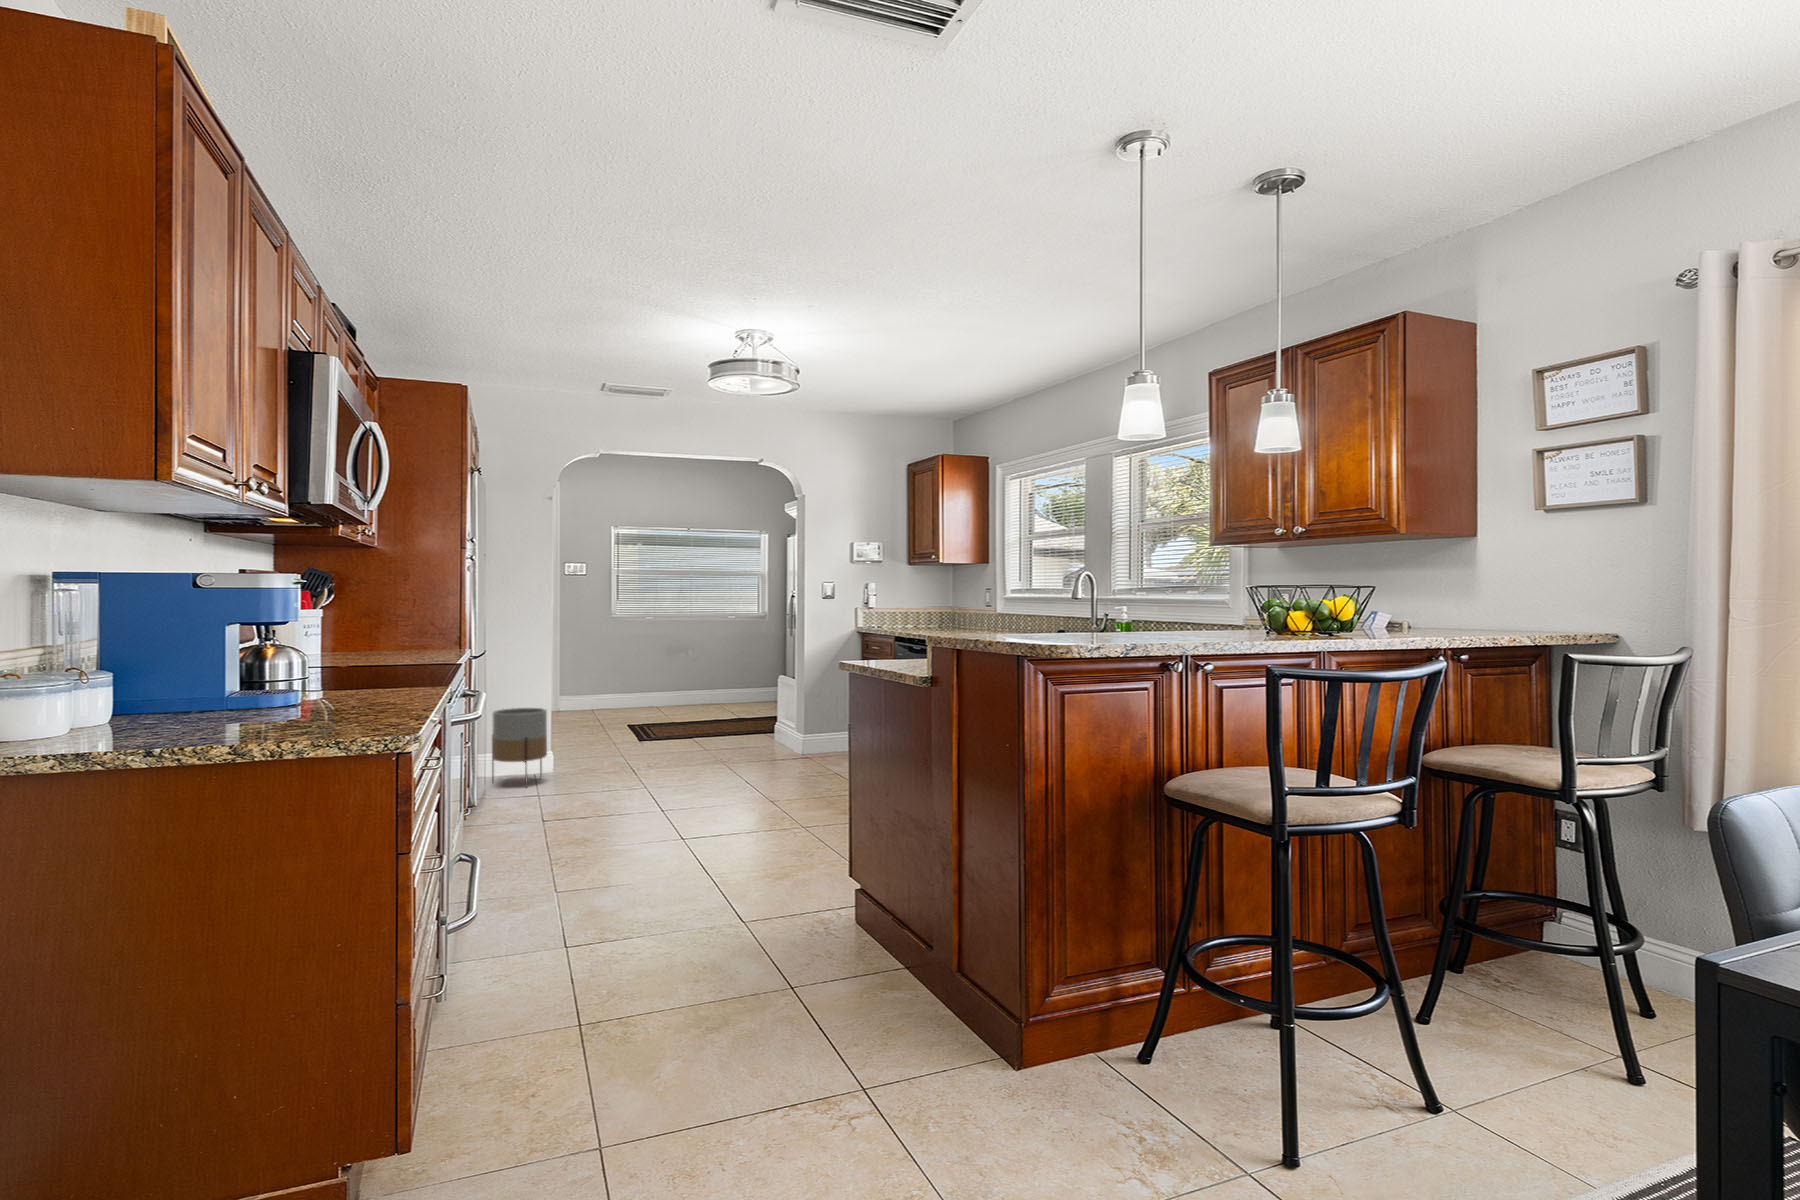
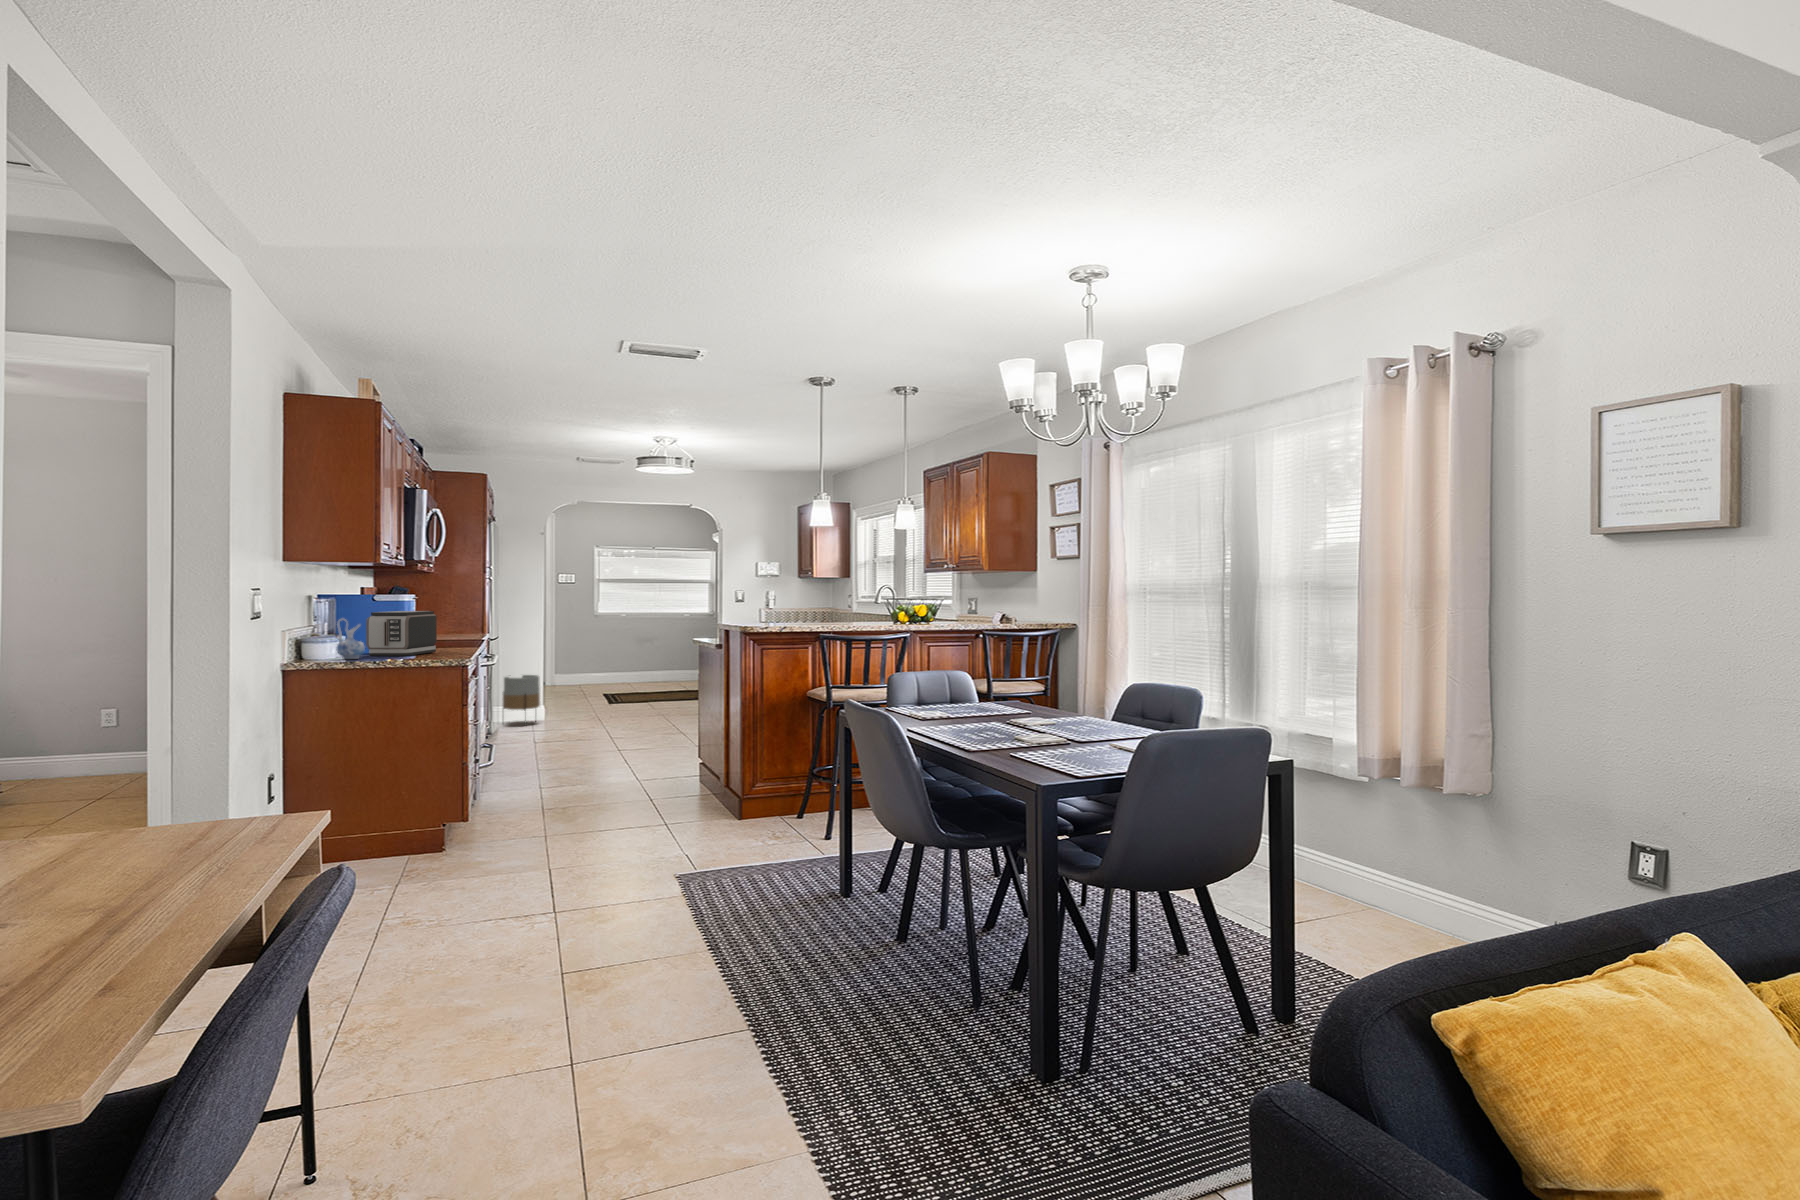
toaster: none [165,616,349,726] -> present [366,611,437,656]
ceramic pitcher: none [56,637,140,746] -> present [336,619,365,659]

